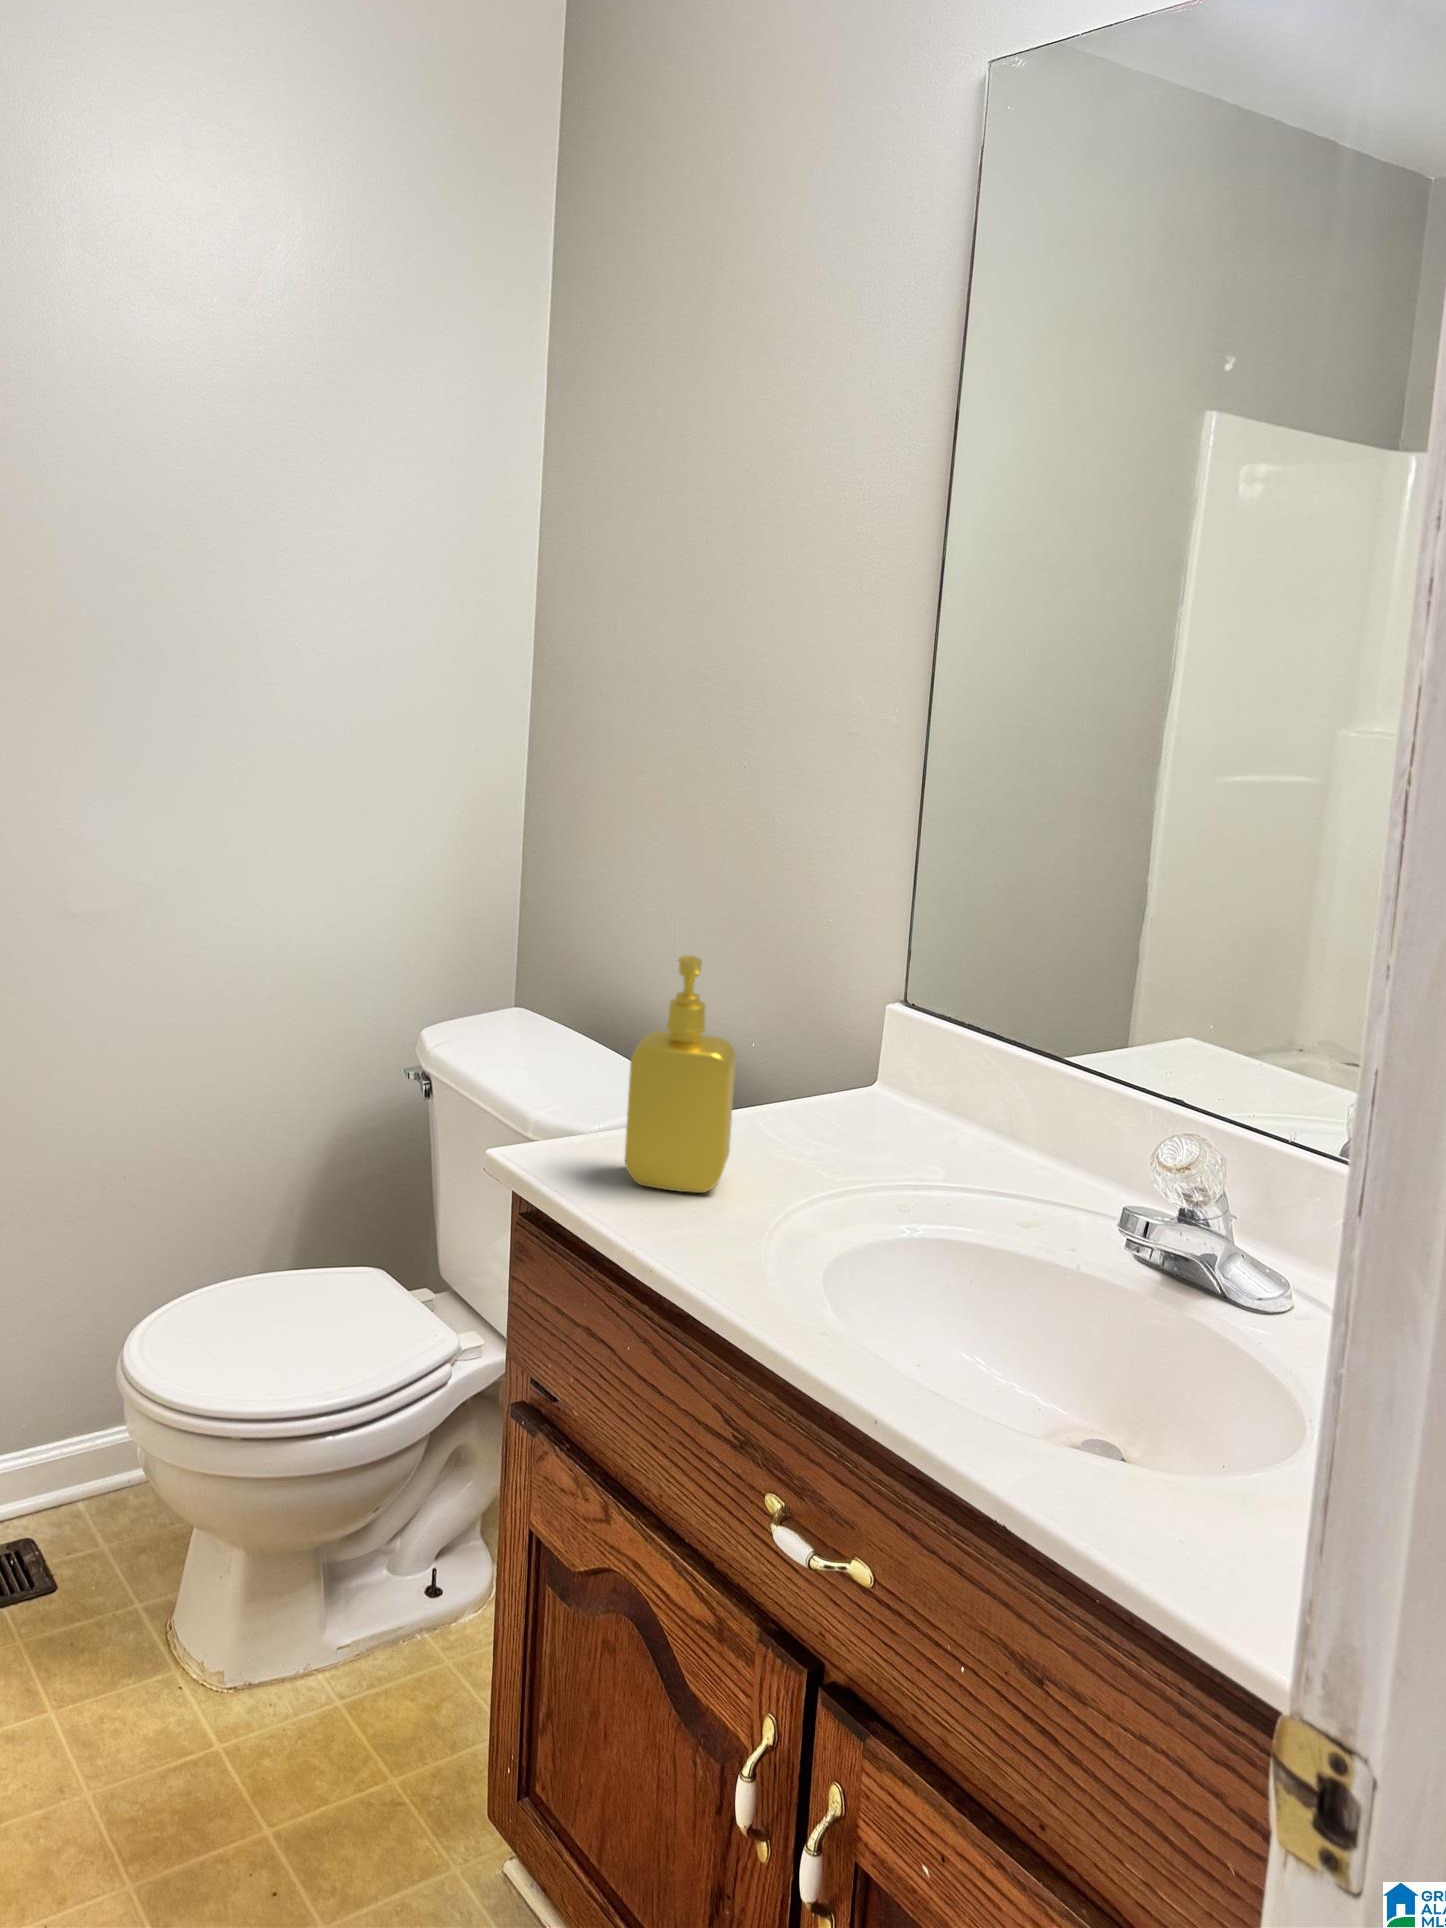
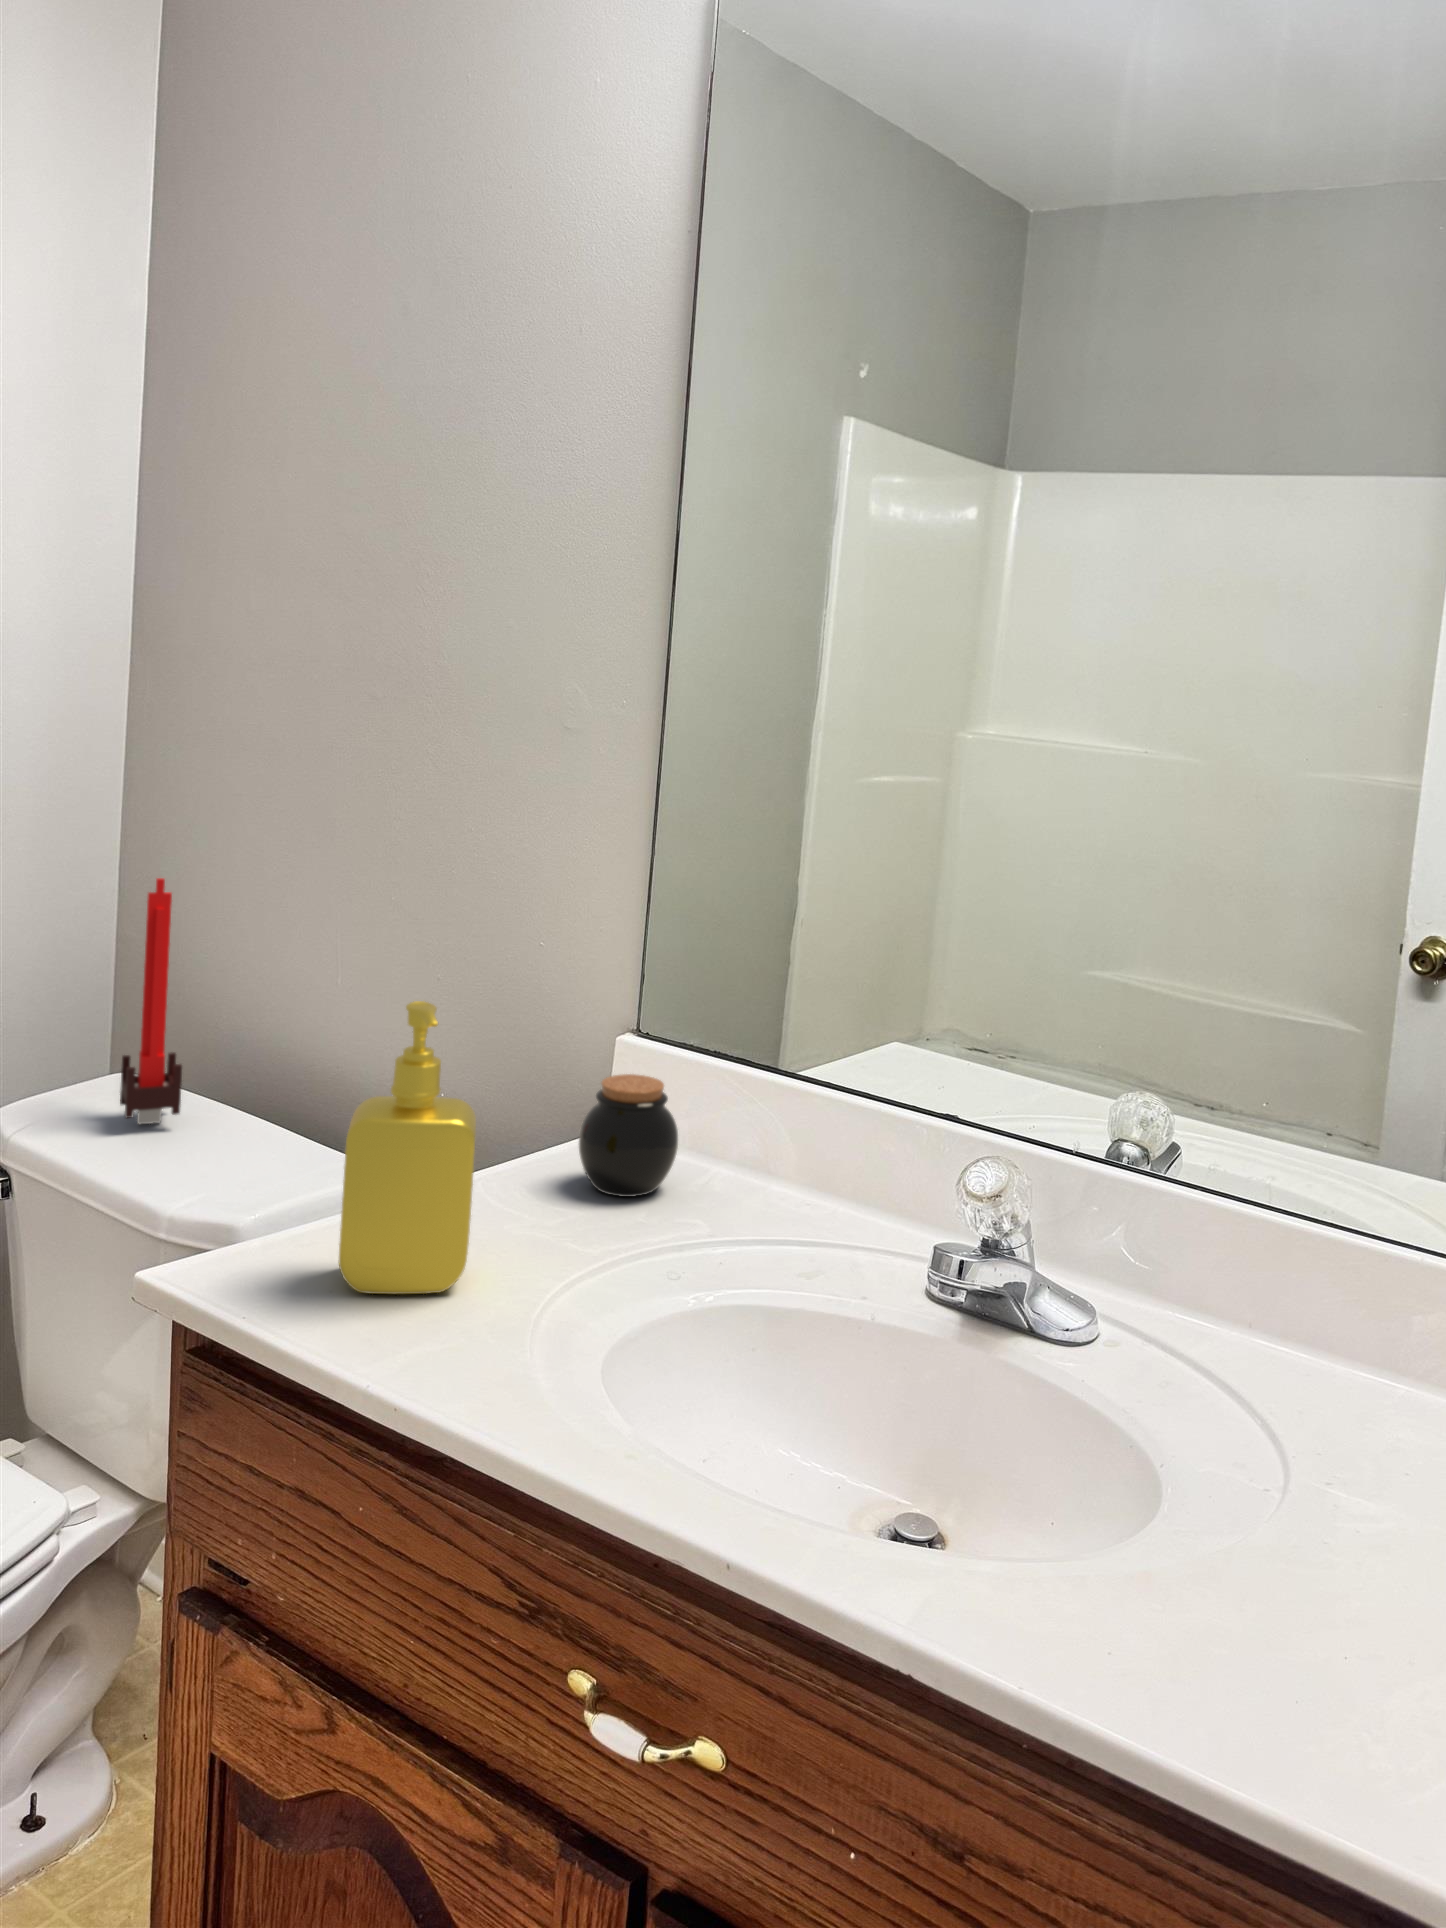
candle: none [505,853,549,1052] -> present [120,878,182,1125]
jar: none [841,1036,928,1142] -> present [579,1074,678,1197]

